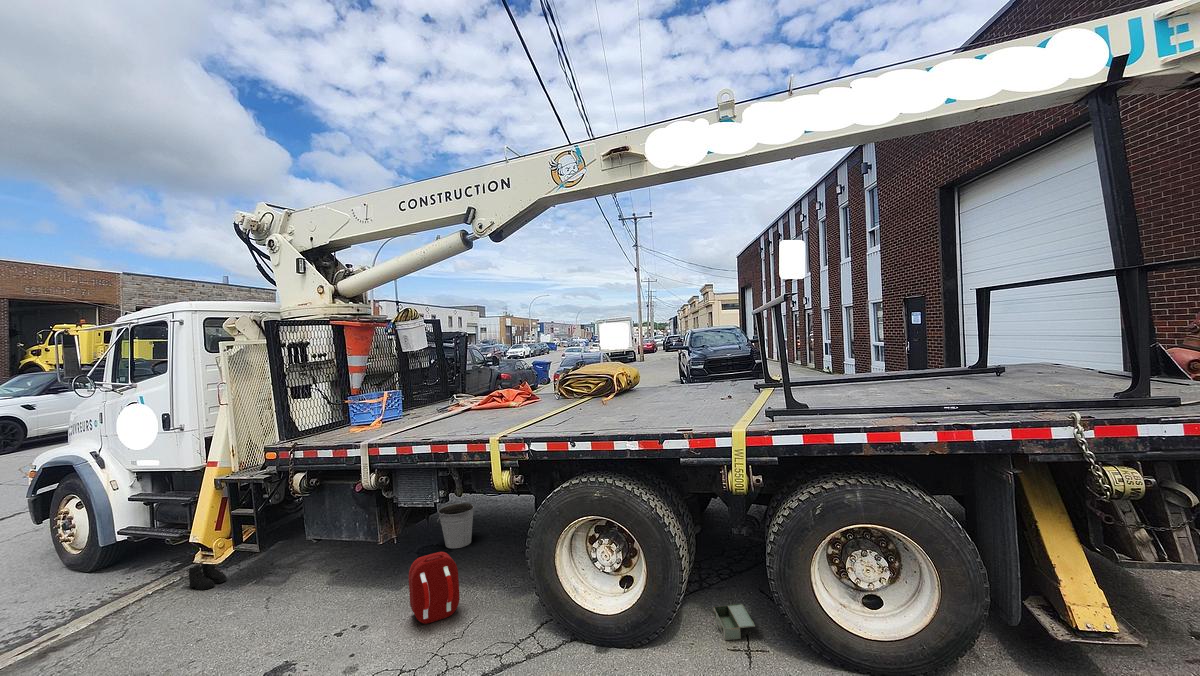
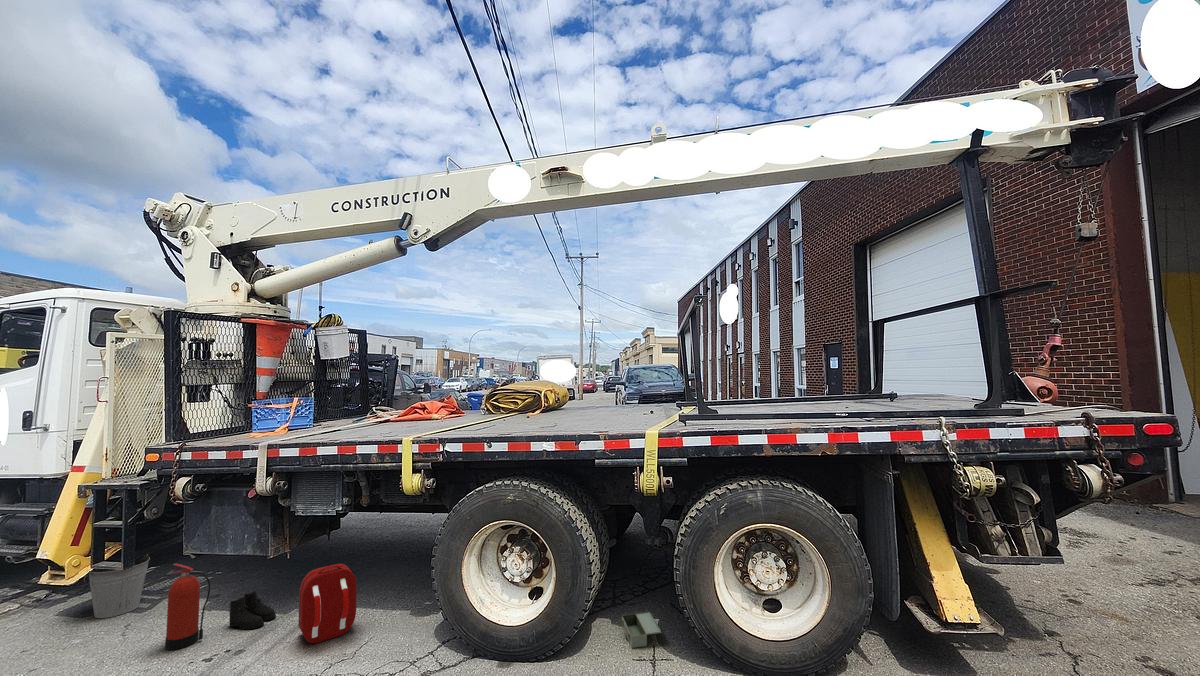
bucket: present [437,502,474,548] -> present [84,554,150,618]
fire extinguisher: none [299,550,333,625] -> present [165,563,210,650]
boots: present [188,564,227,590] -> present [229,591,276,630]

